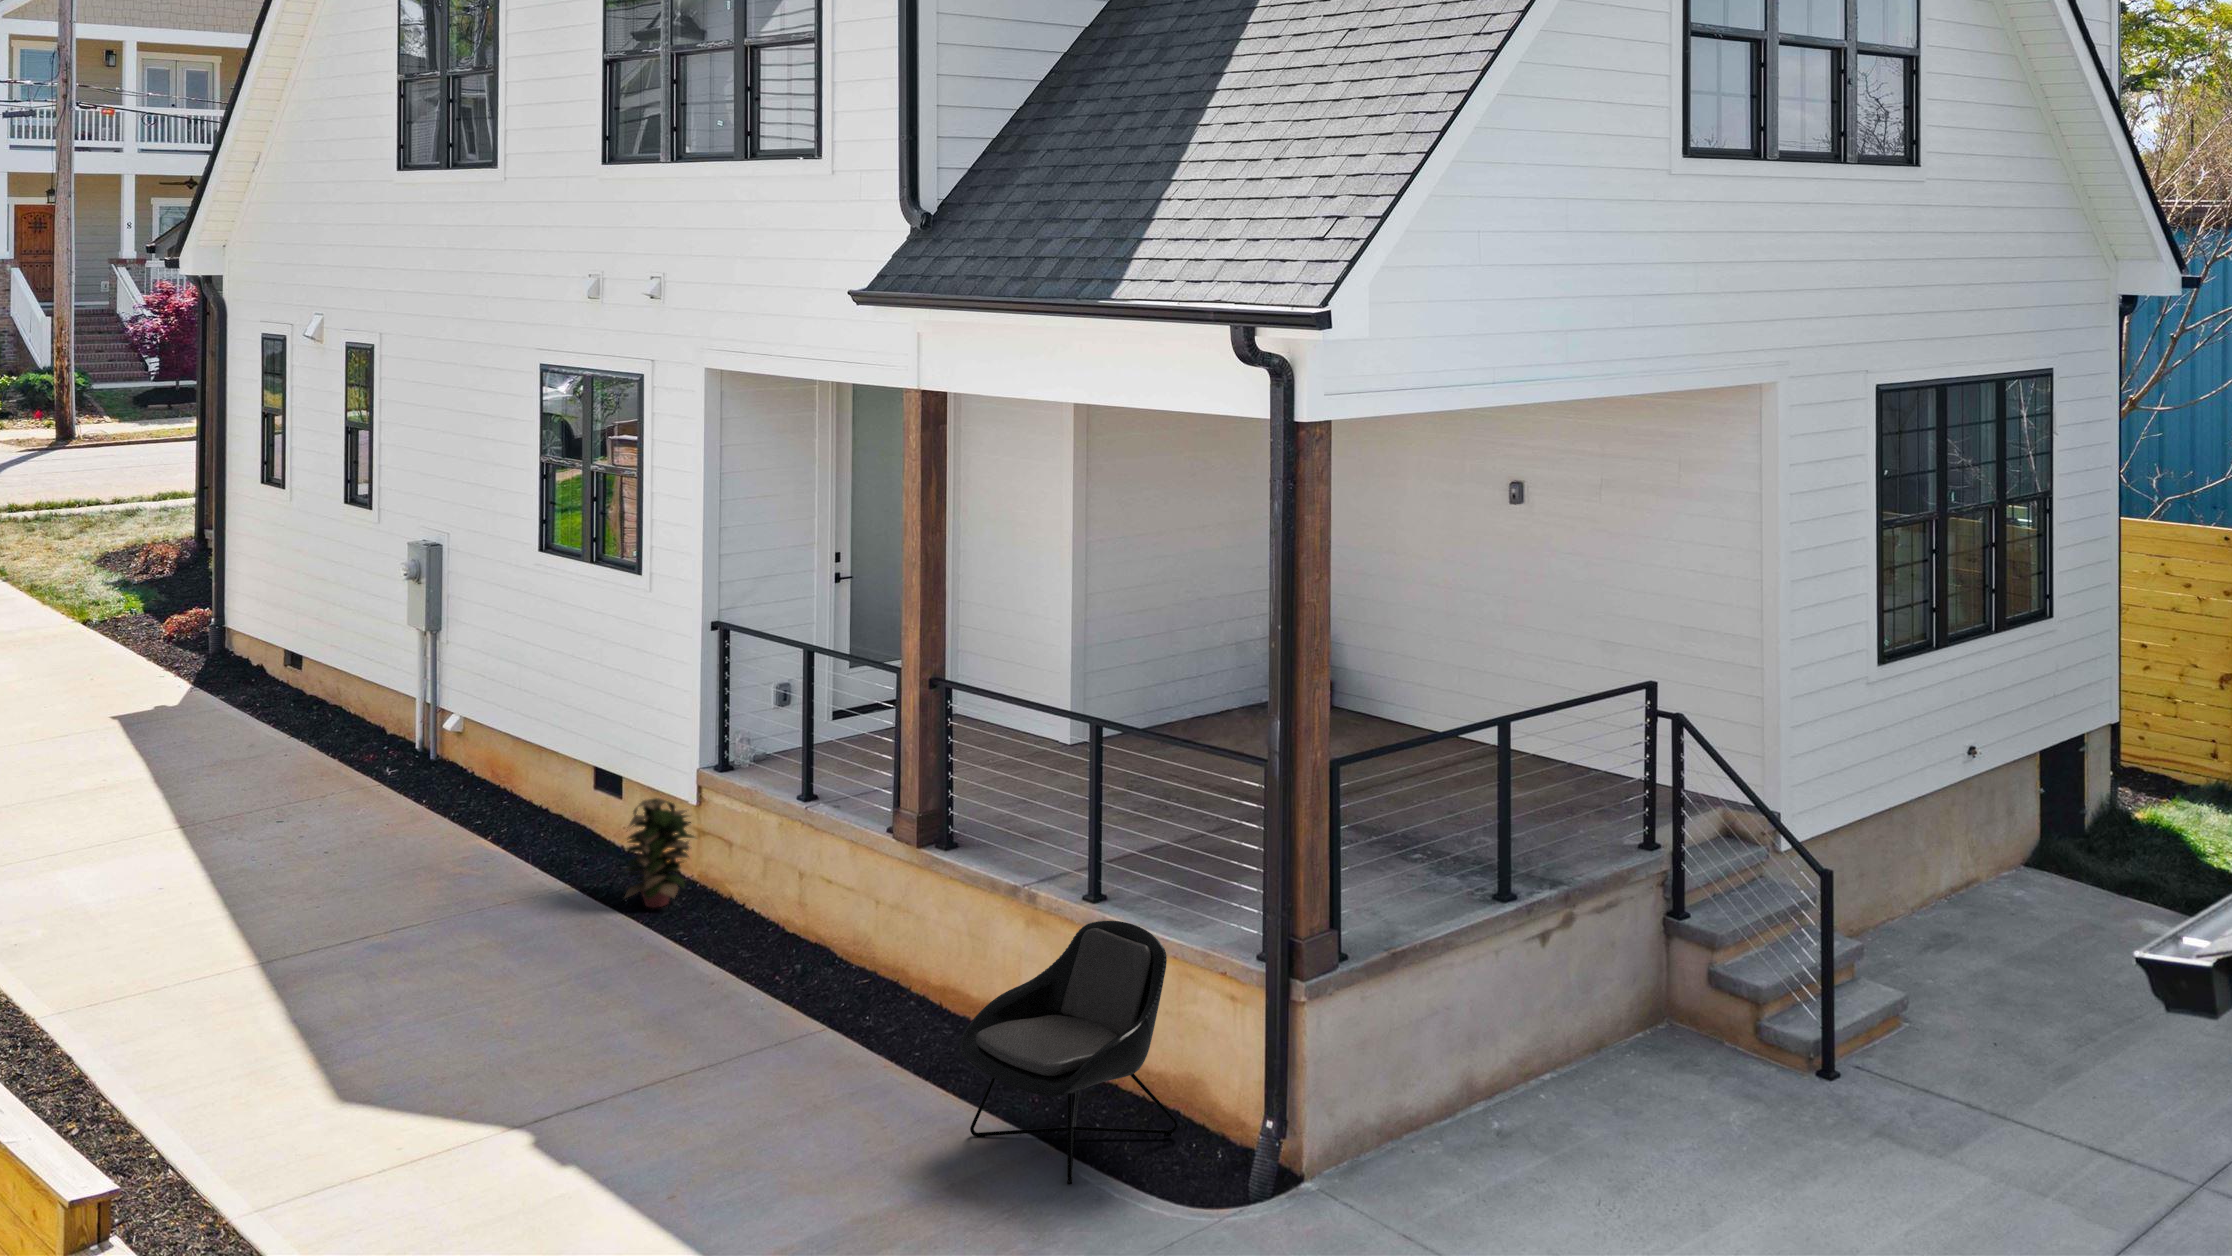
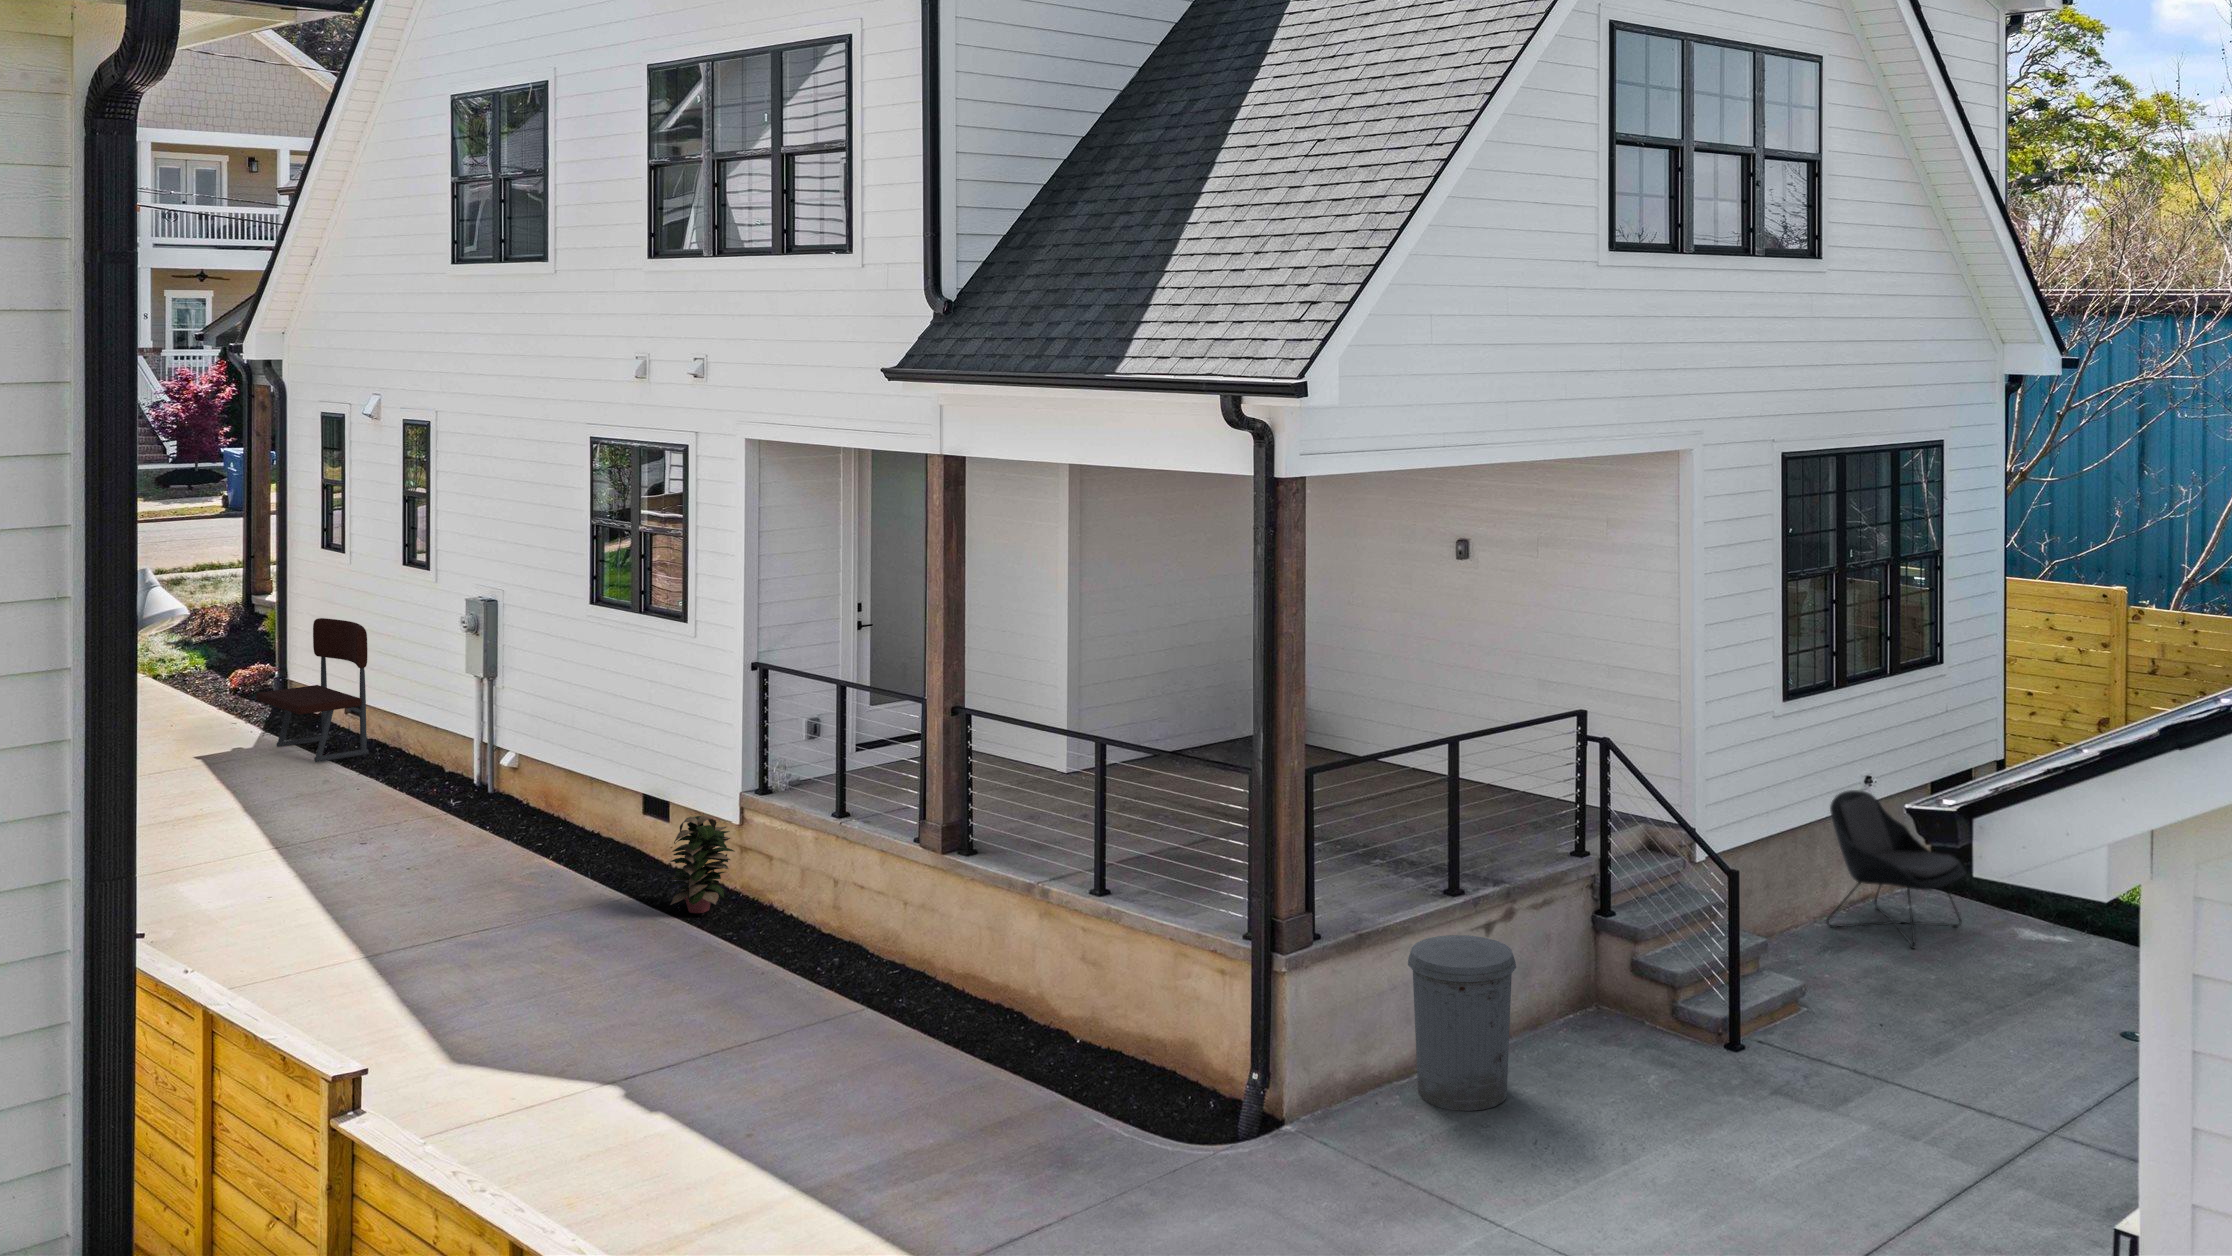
bench: none [192,566,316,725] -> present [256,618,369,762]
lounge chair: present [960,921,1178,1184] -> present [1827,790,1966,948]
trash can: none [1451,951,1576,1156] -> present [1408,935,1516,1111]

